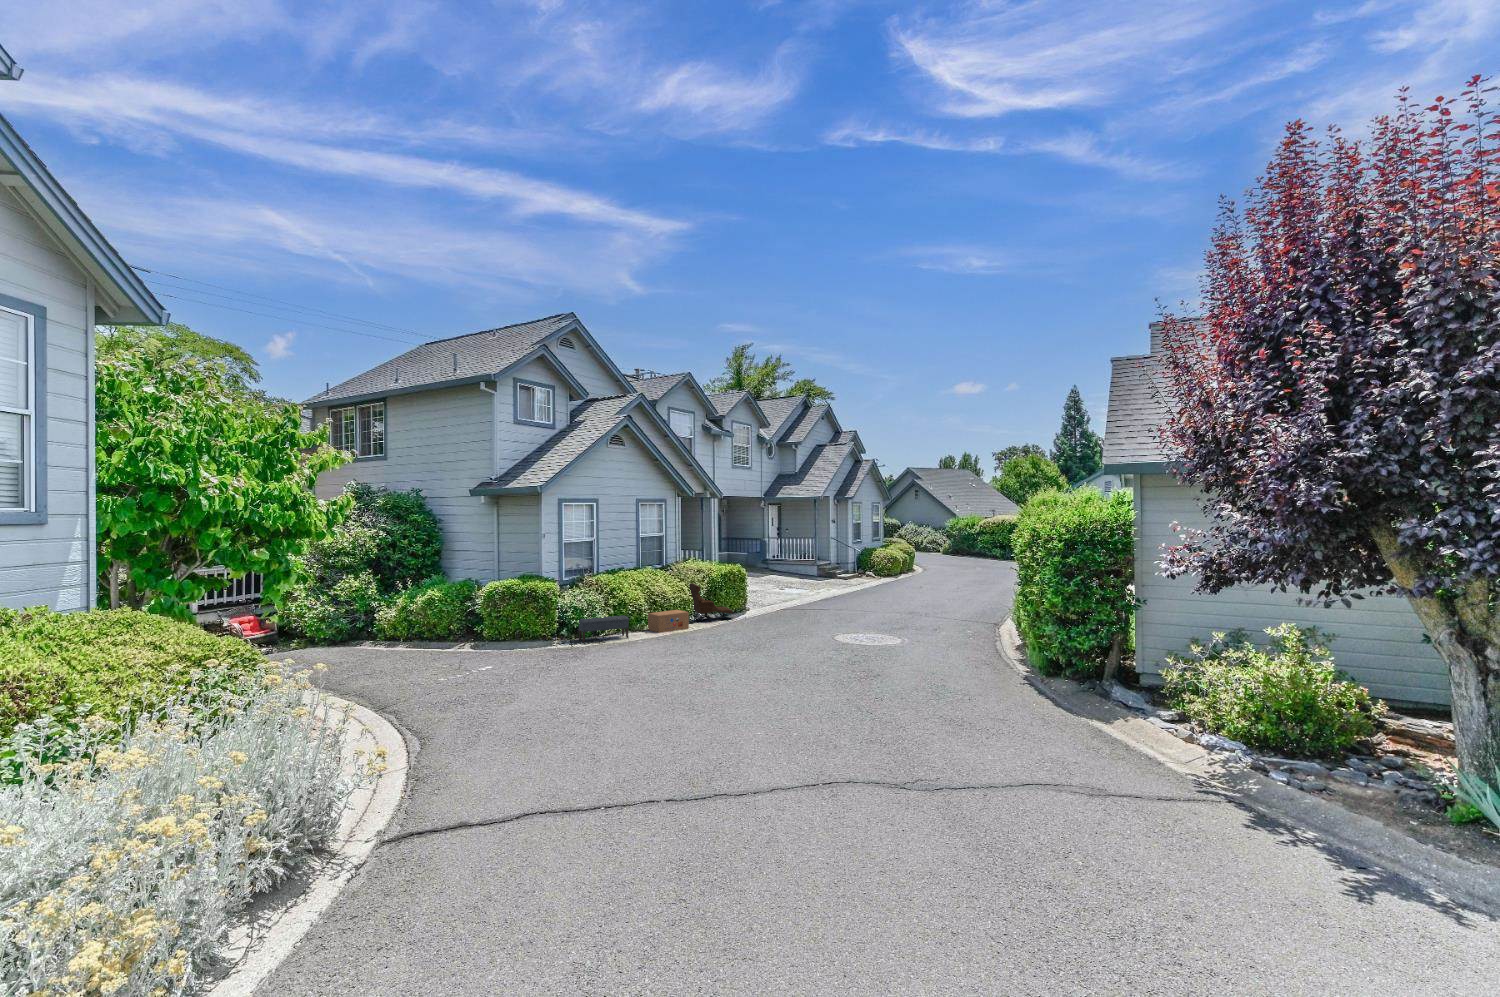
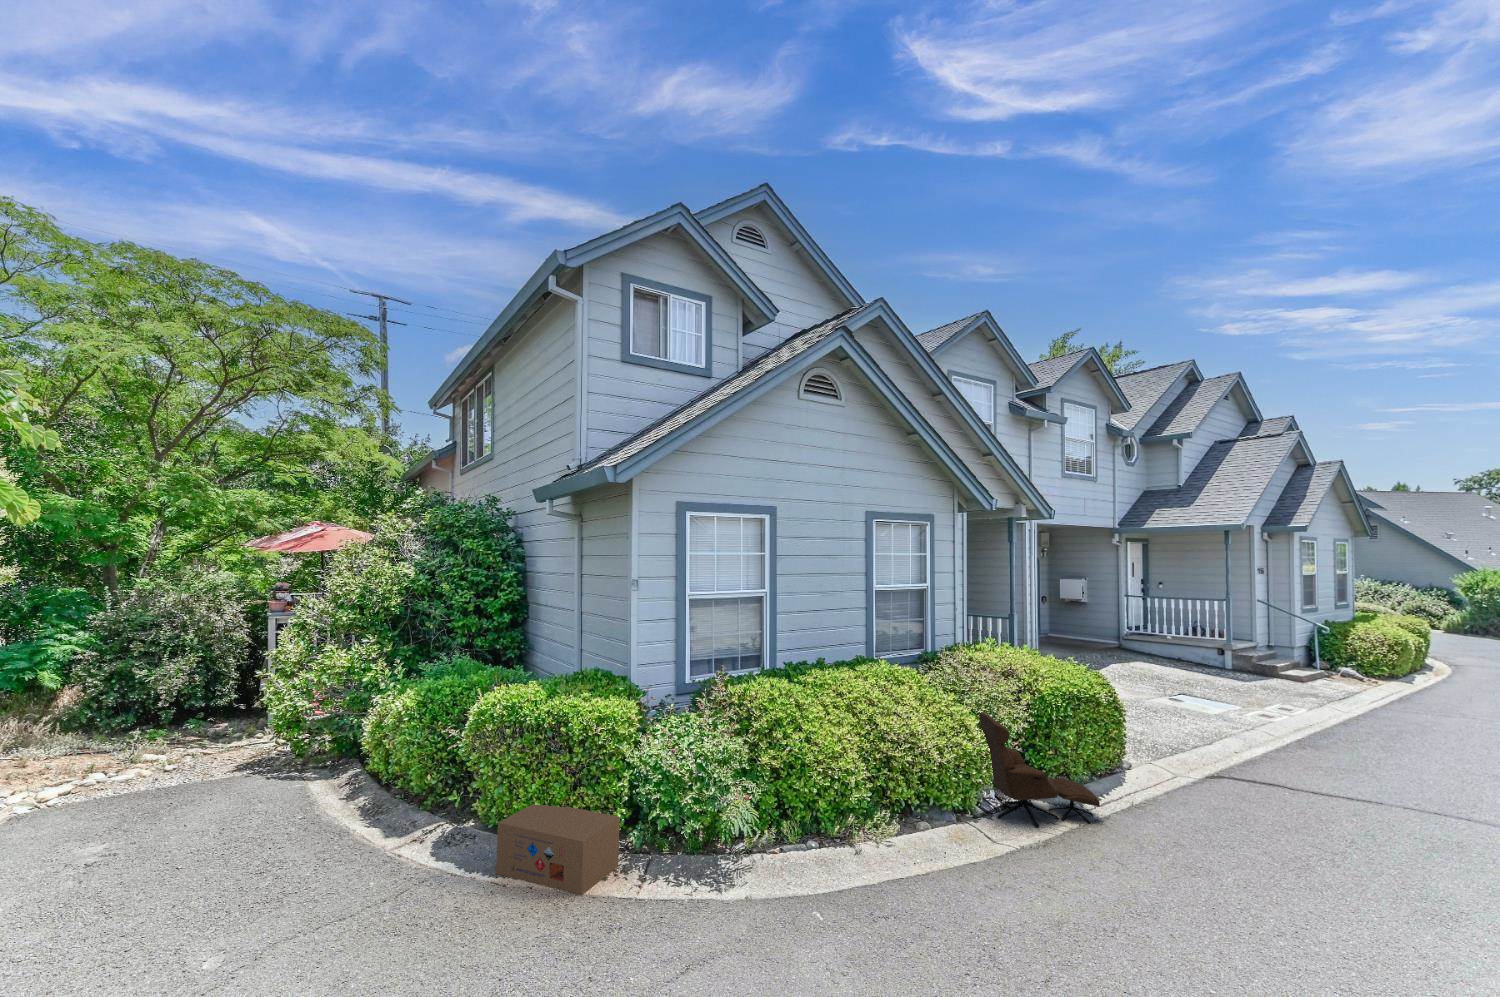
cardboard box: present [648,610,689,633] -> present [496,804,620,896]
bench: present [579,615,629,642] -> none [664,804,796,883]

